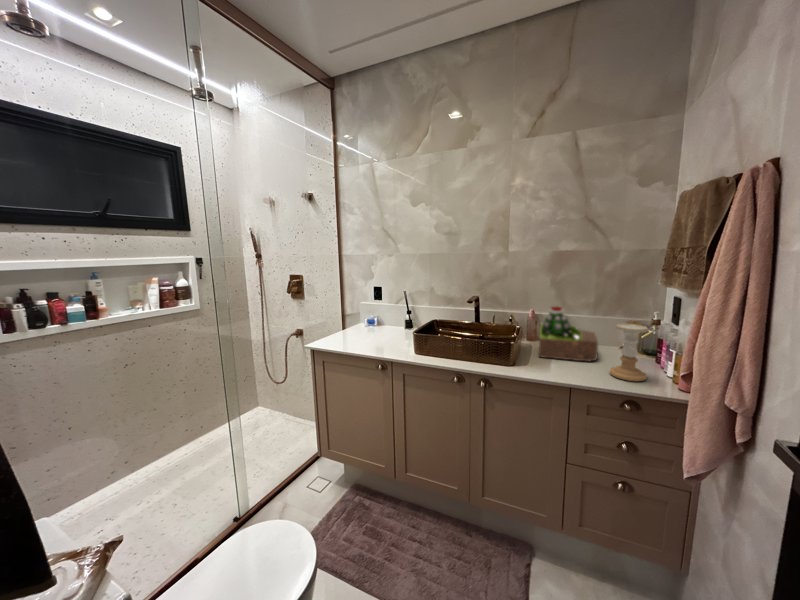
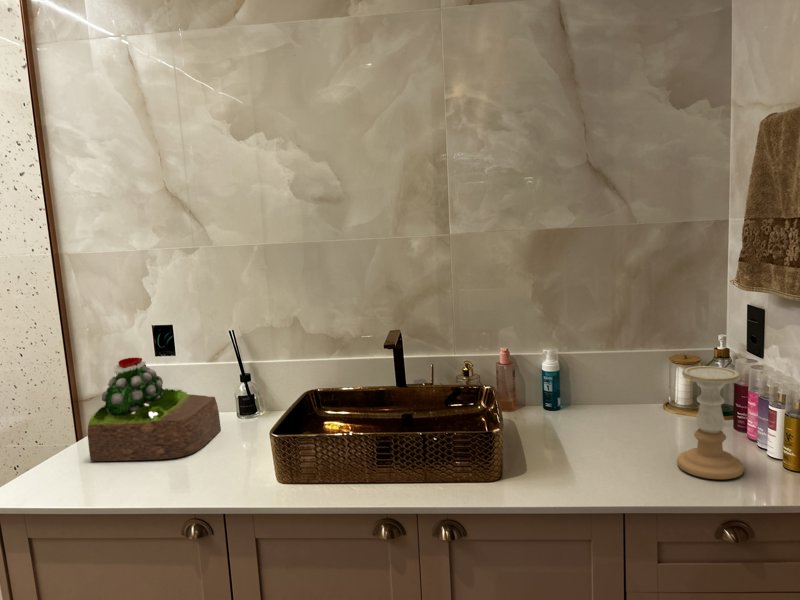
succulent plant: present [539,307,598,361] -> present [88,358,221,461]

